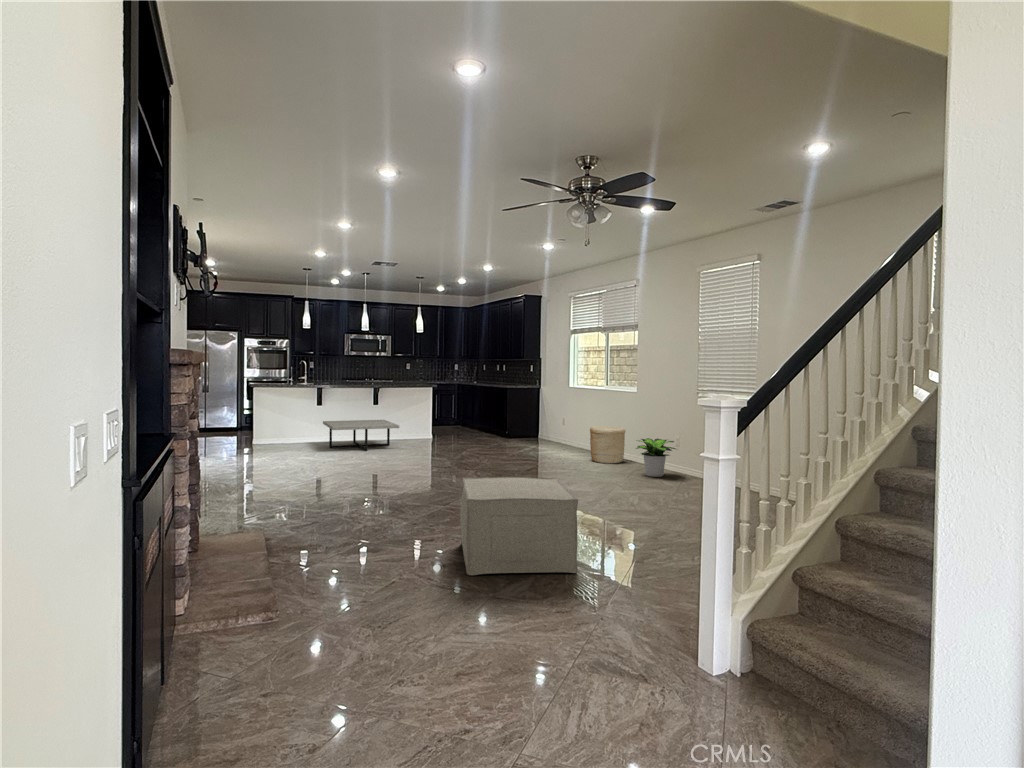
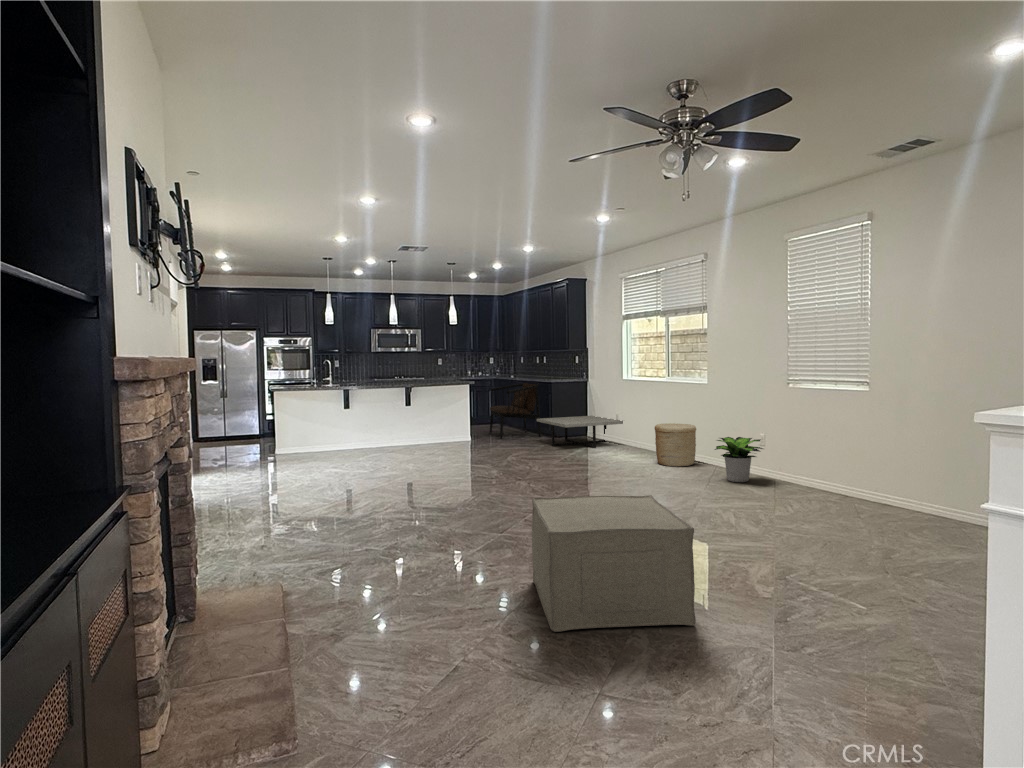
armchair: none [450,387,496,437] -> present [490,383,541,439]
coffee table: present [323,420,399,451] -> present [537,416,623,448]

